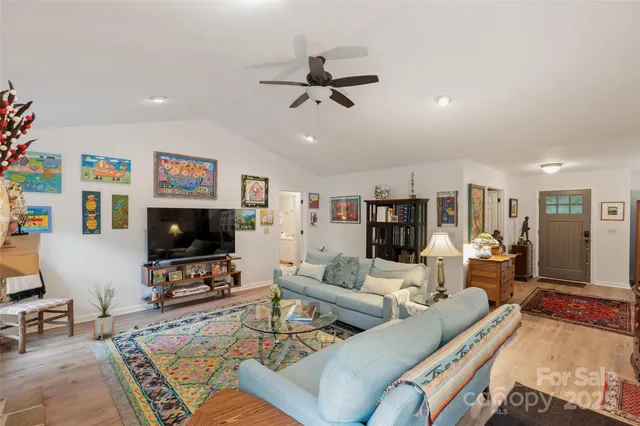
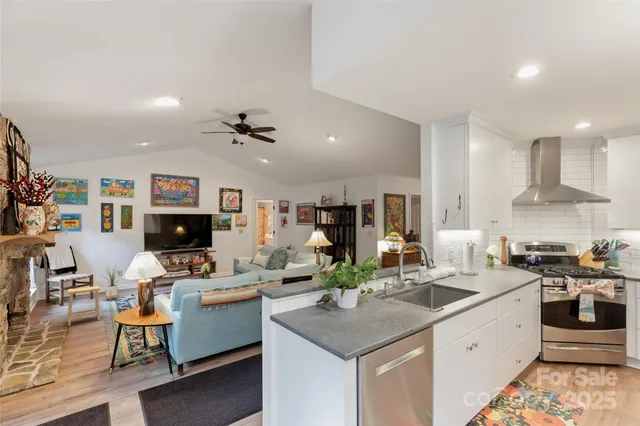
footstool: none [35,325,96,404] -> present [67,286,100,326]

